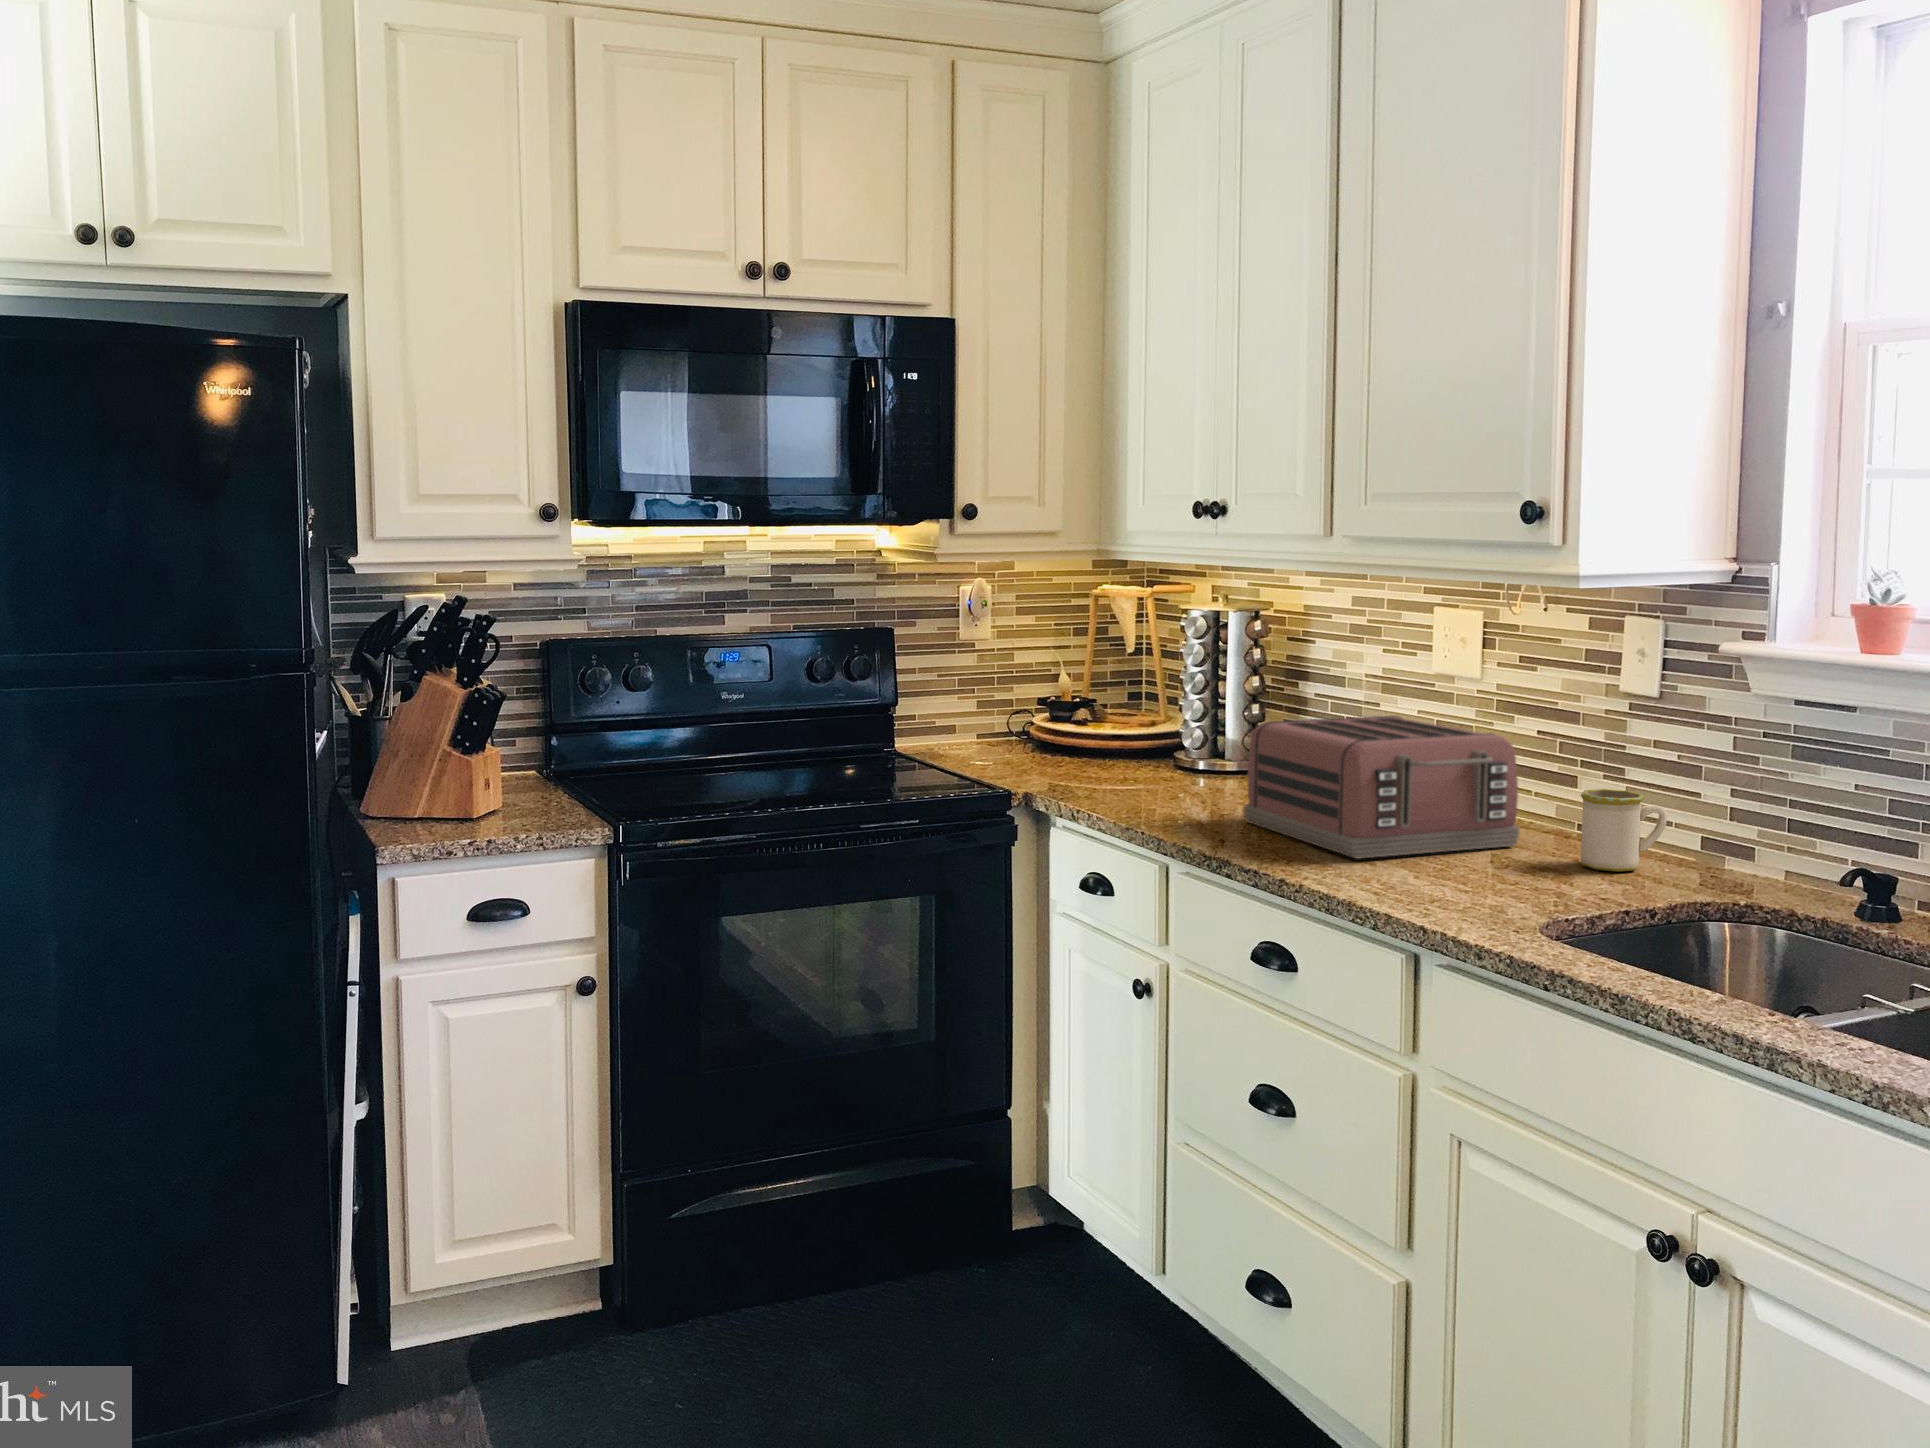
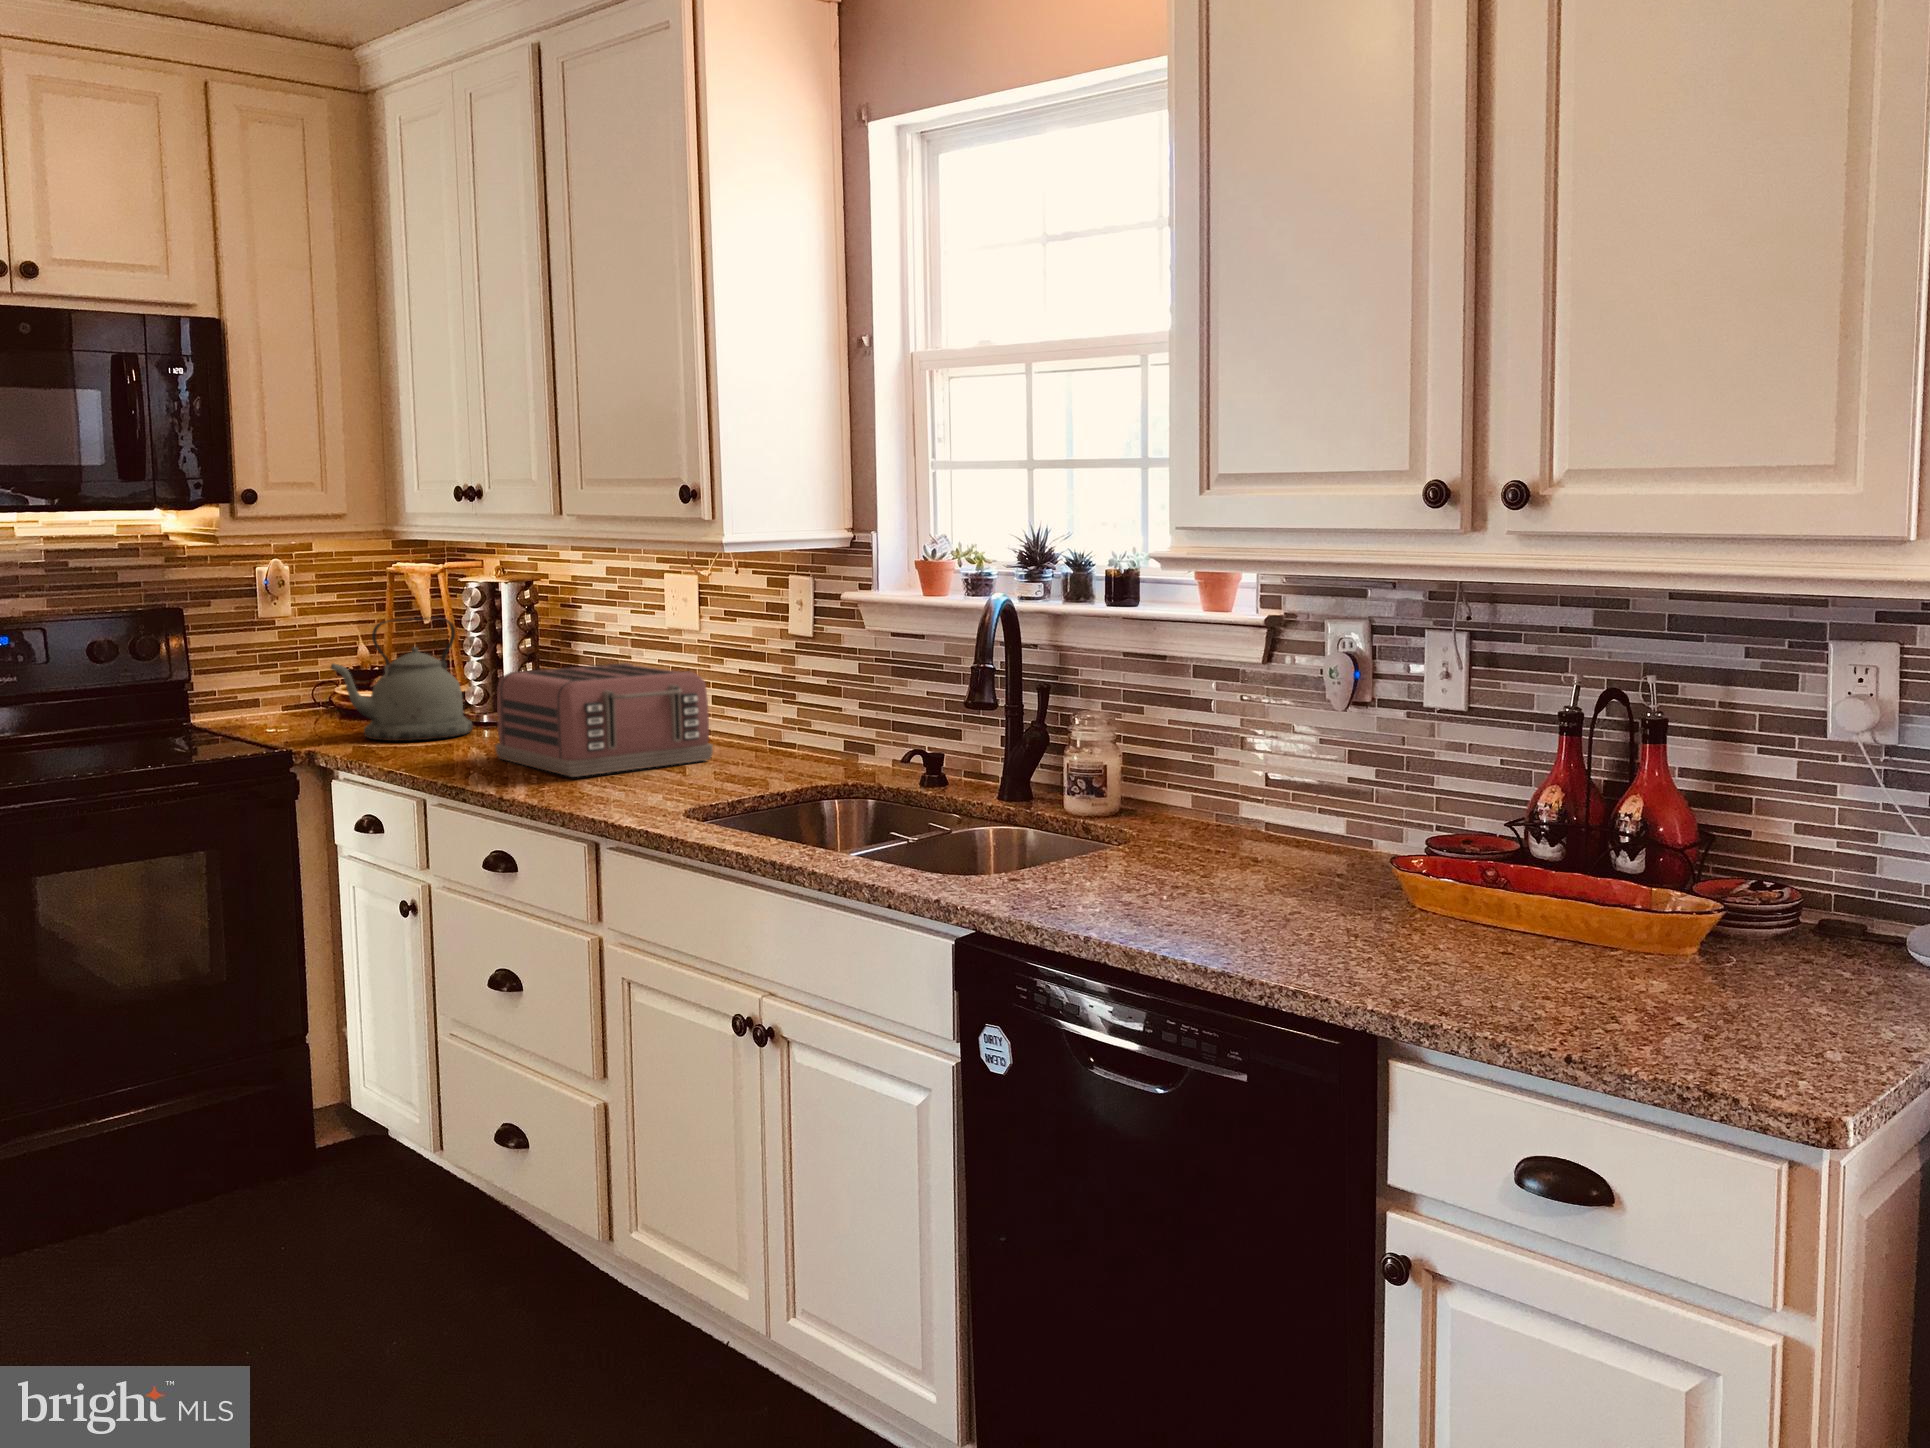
kettle: none [1052,649,1194,788] -> present [330,617,472,741]
mug: present [1581,789,1668,872] -> none [746,709,811,771]

